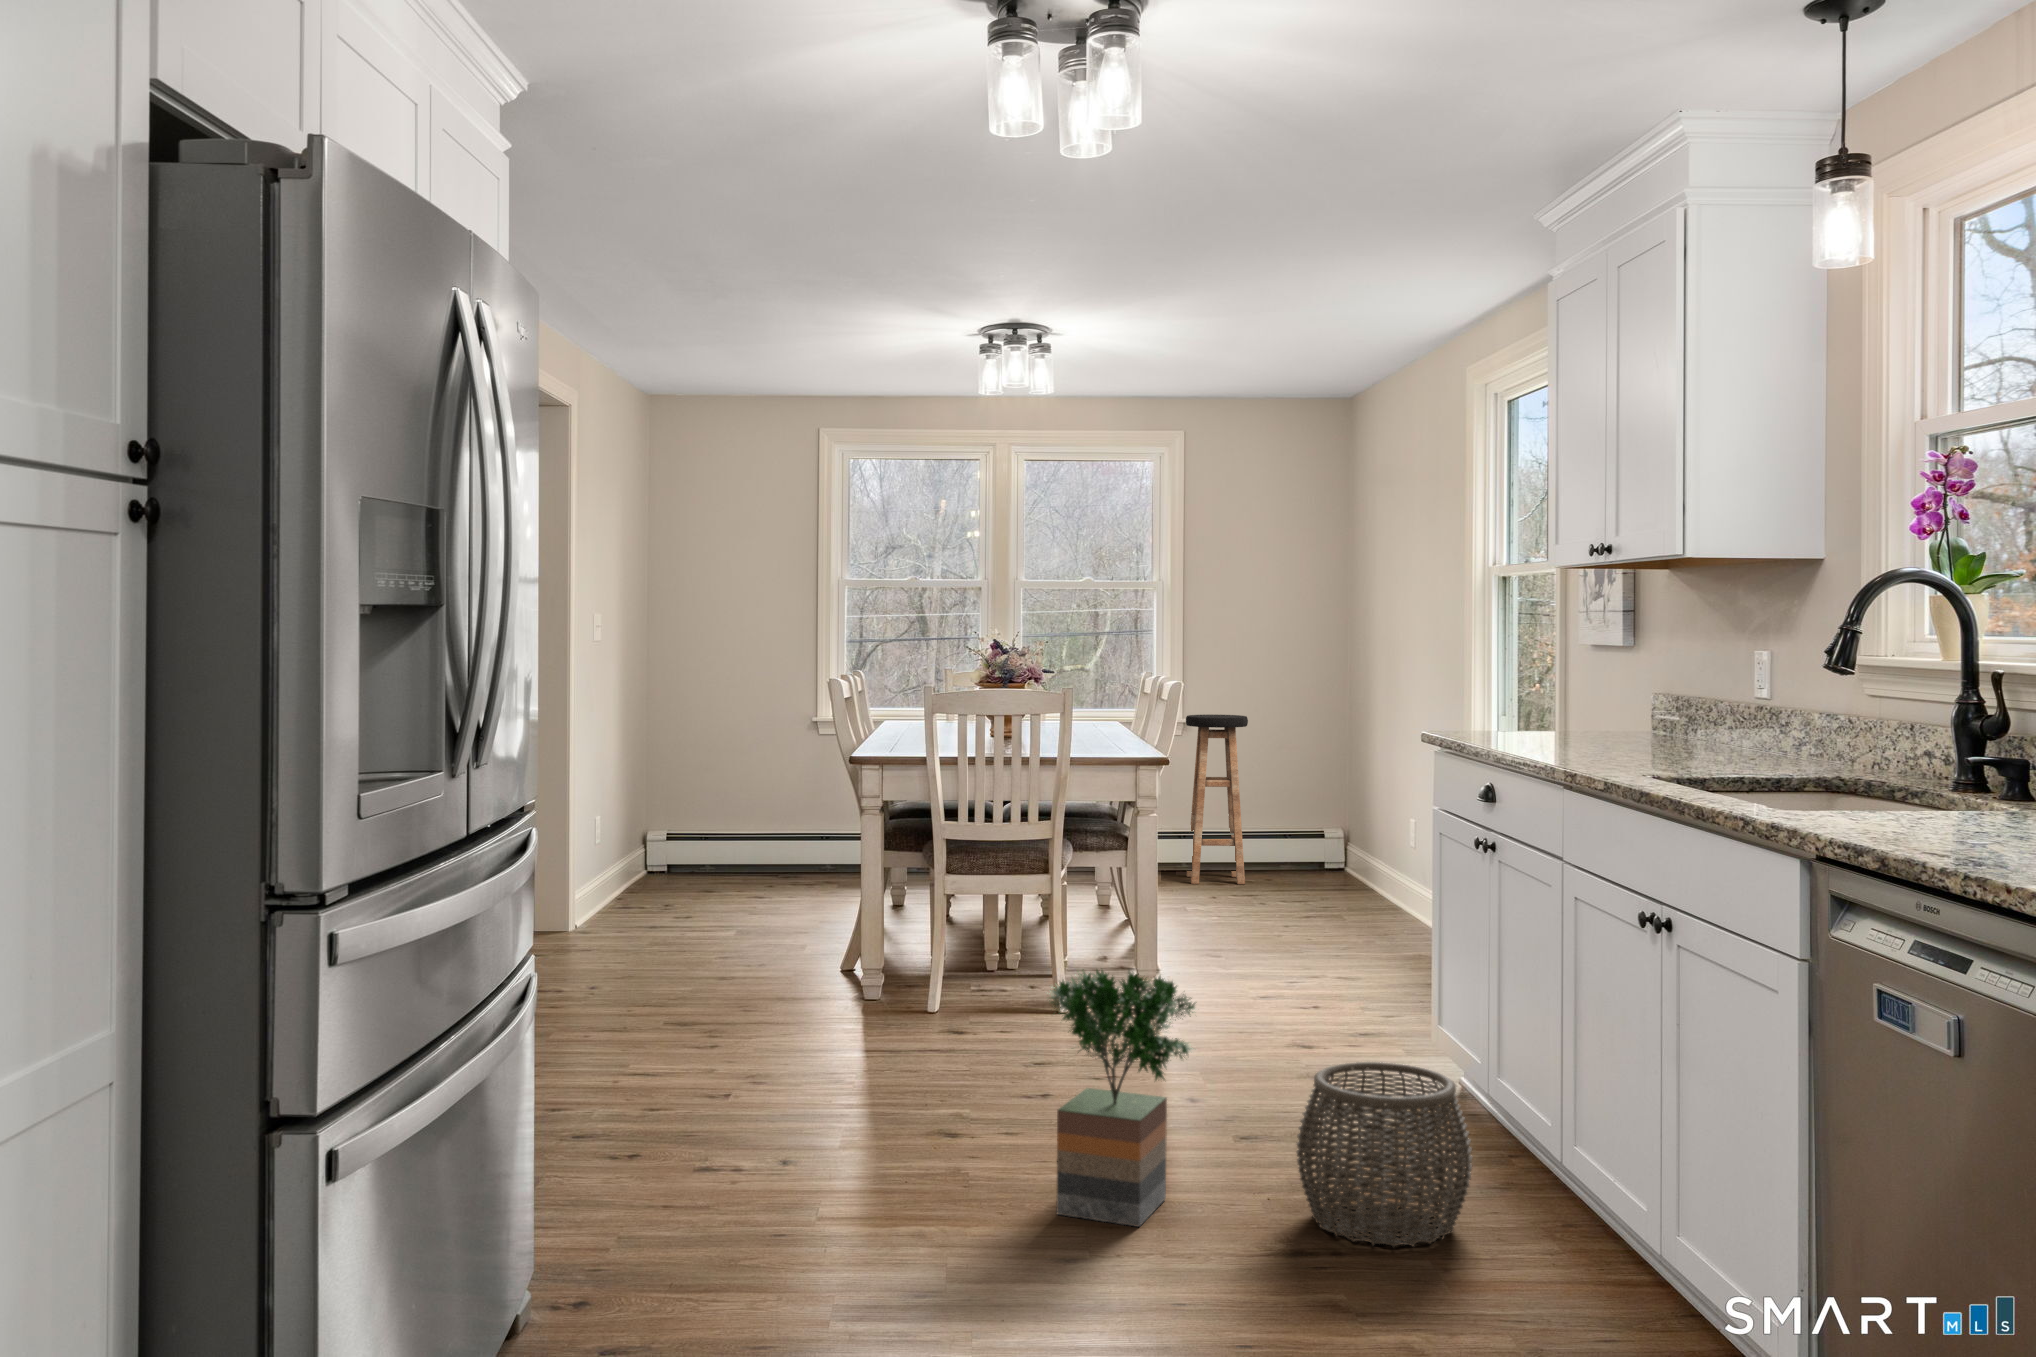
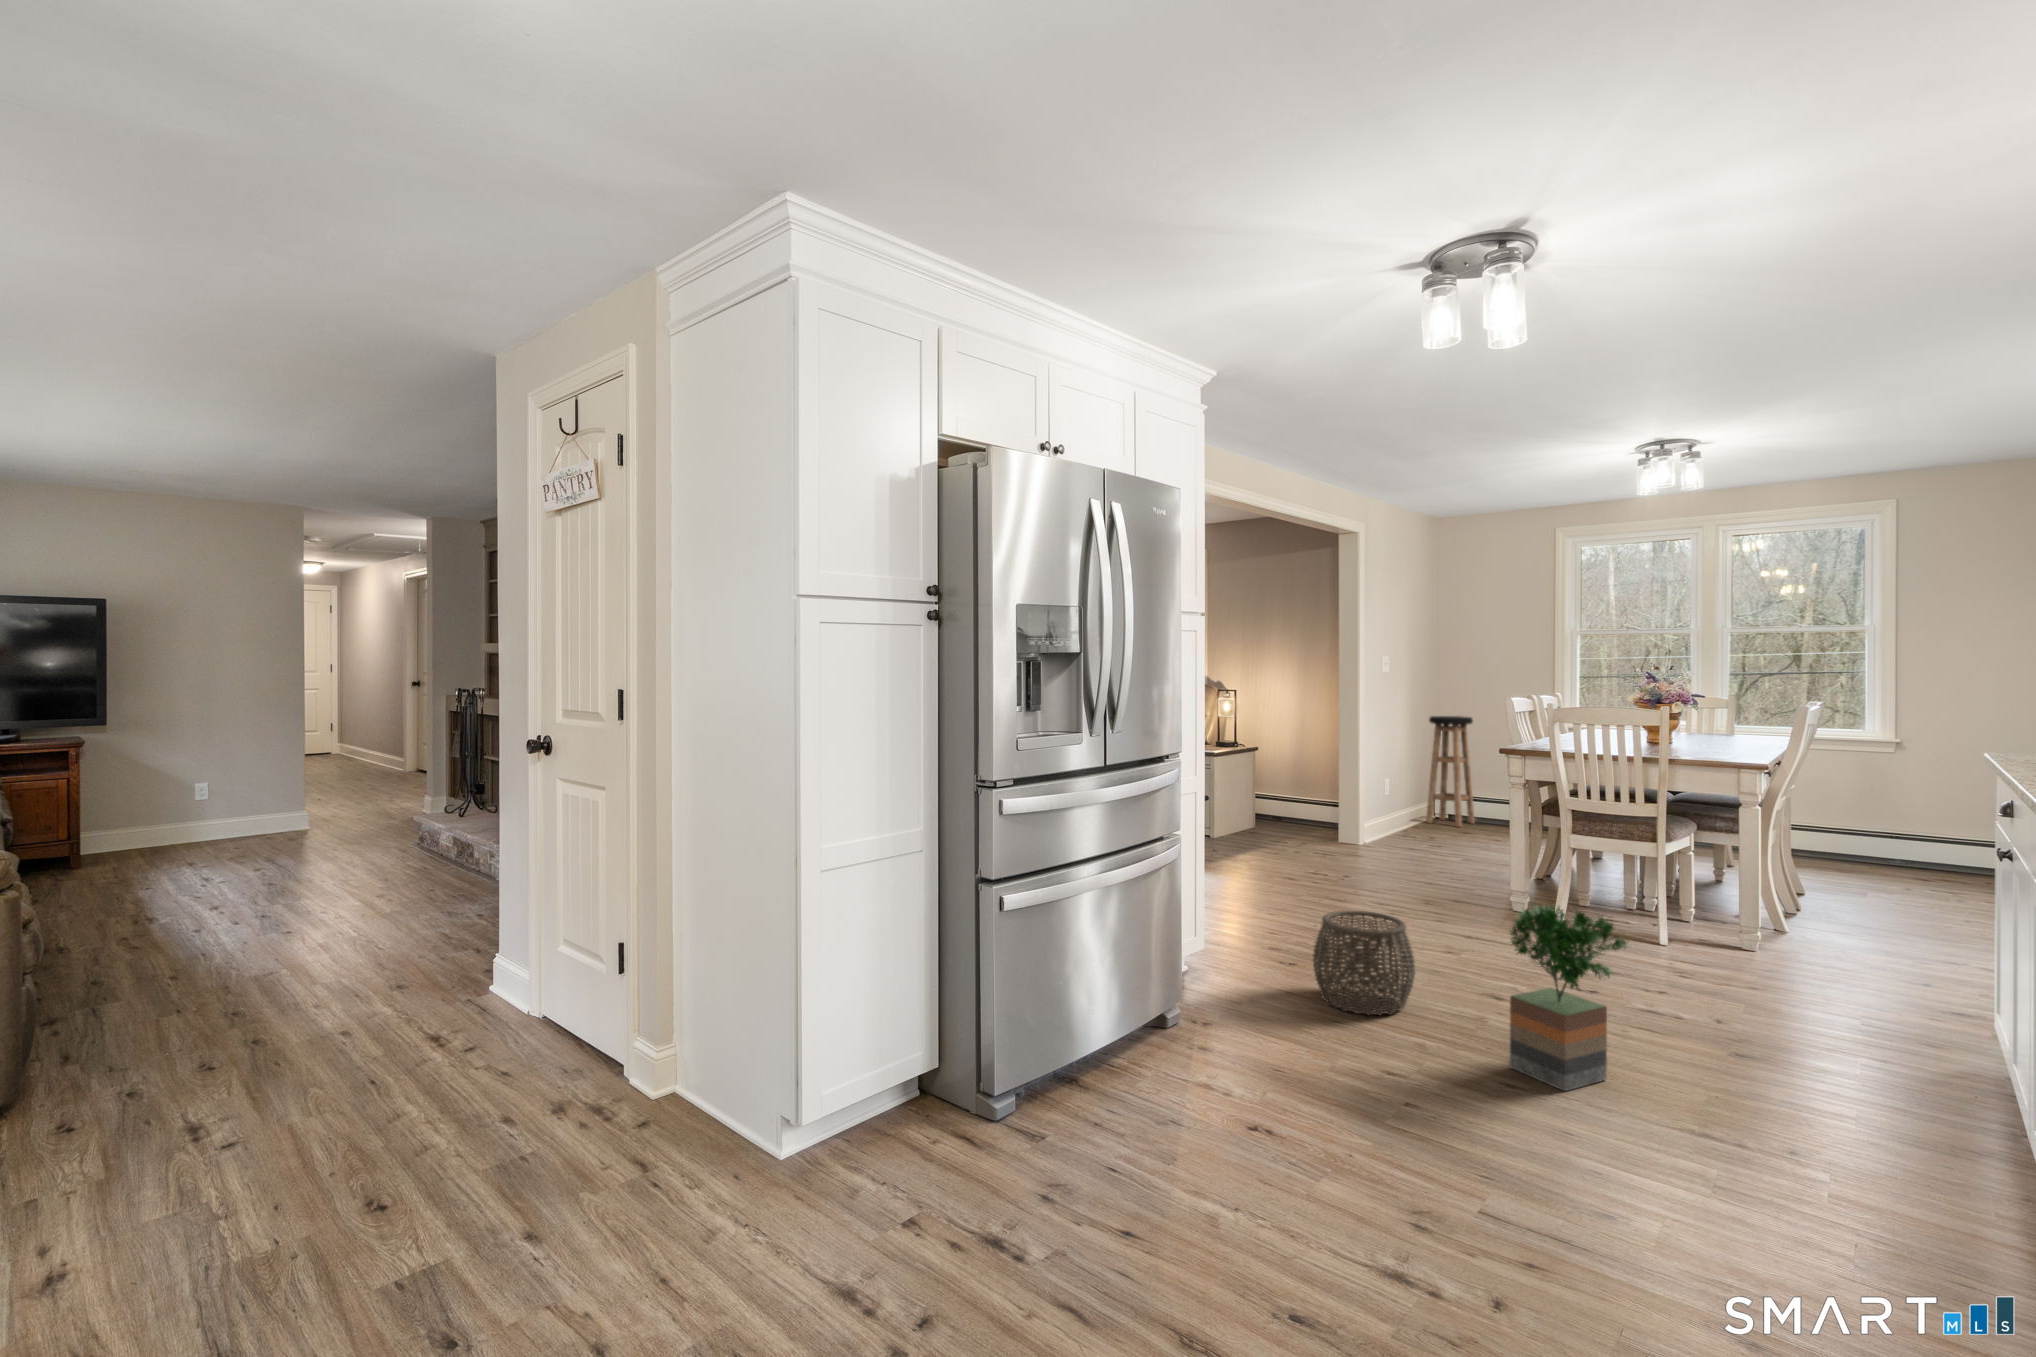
bar stool: present [1186,715,1248,884] -> present [1426,716,1475,827]
woven basket: present [1297,1062,1472,1247] -> present [1313,911,1415,1015]

